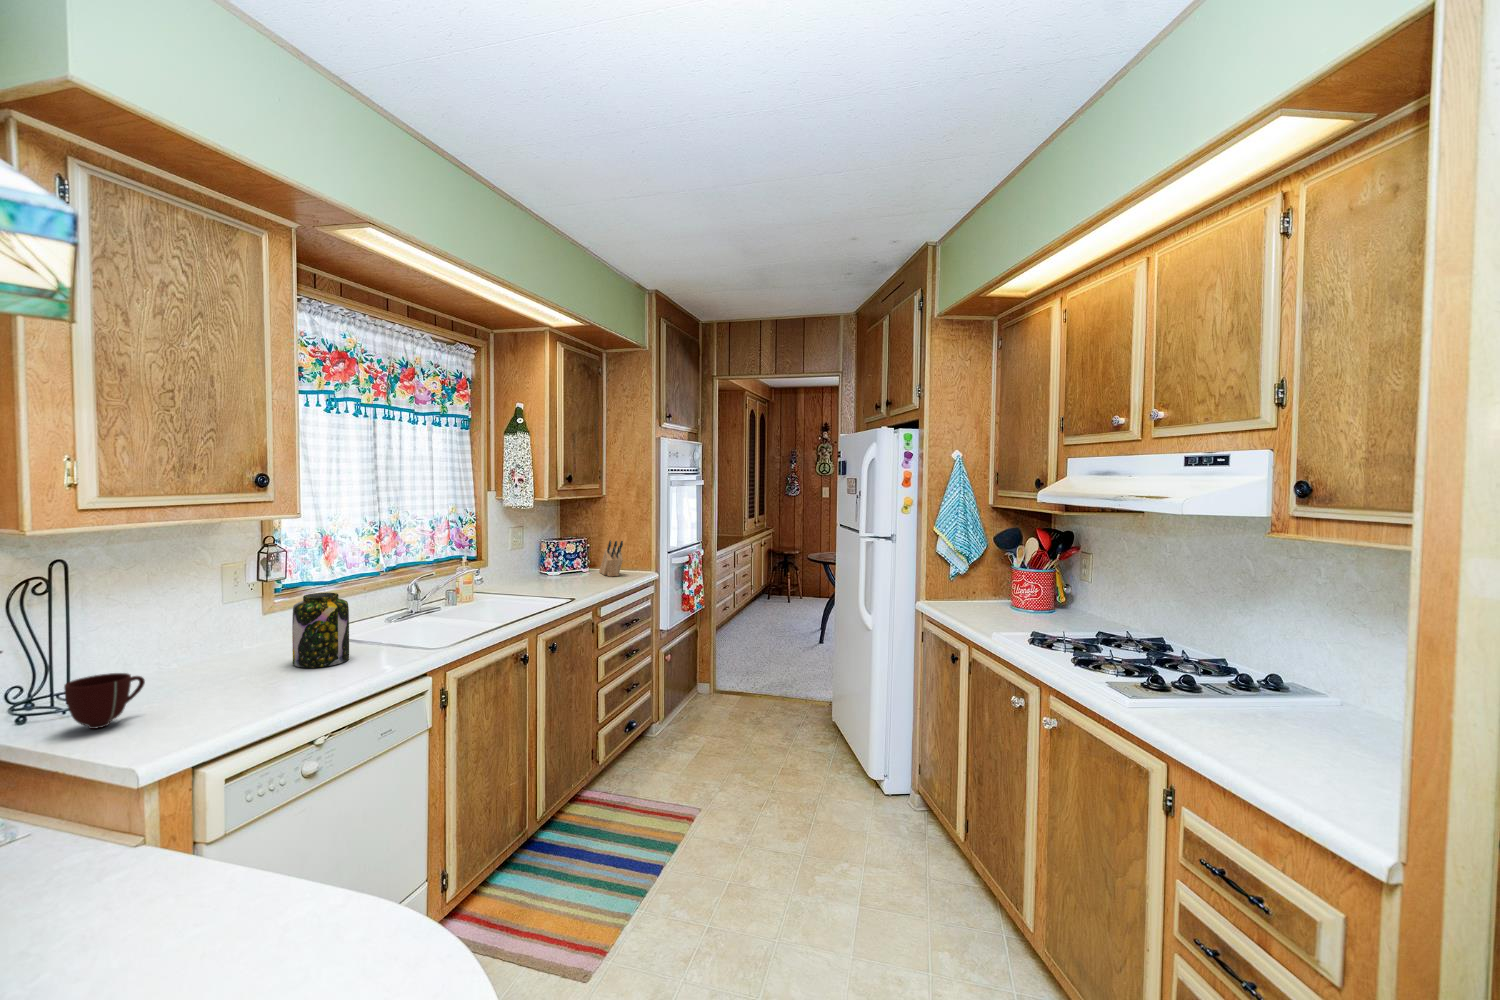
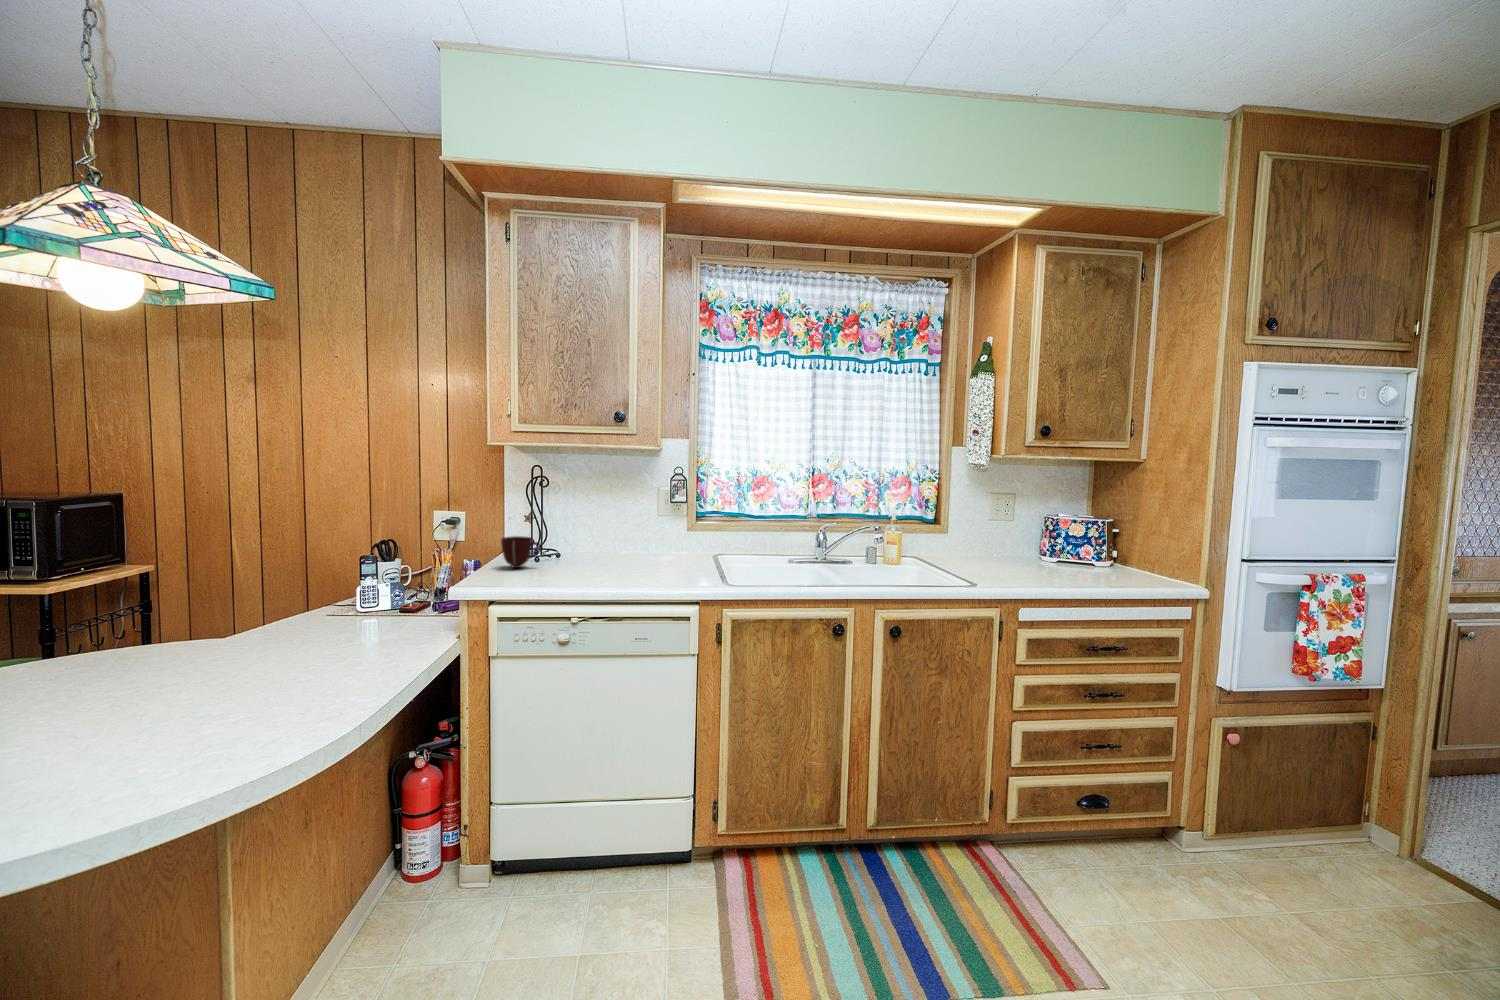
knife block: present [599,540,623,577] -> none [1120,526,1156,581]
jar: present [292,592,349,668] -> none [648,514,688,574]

